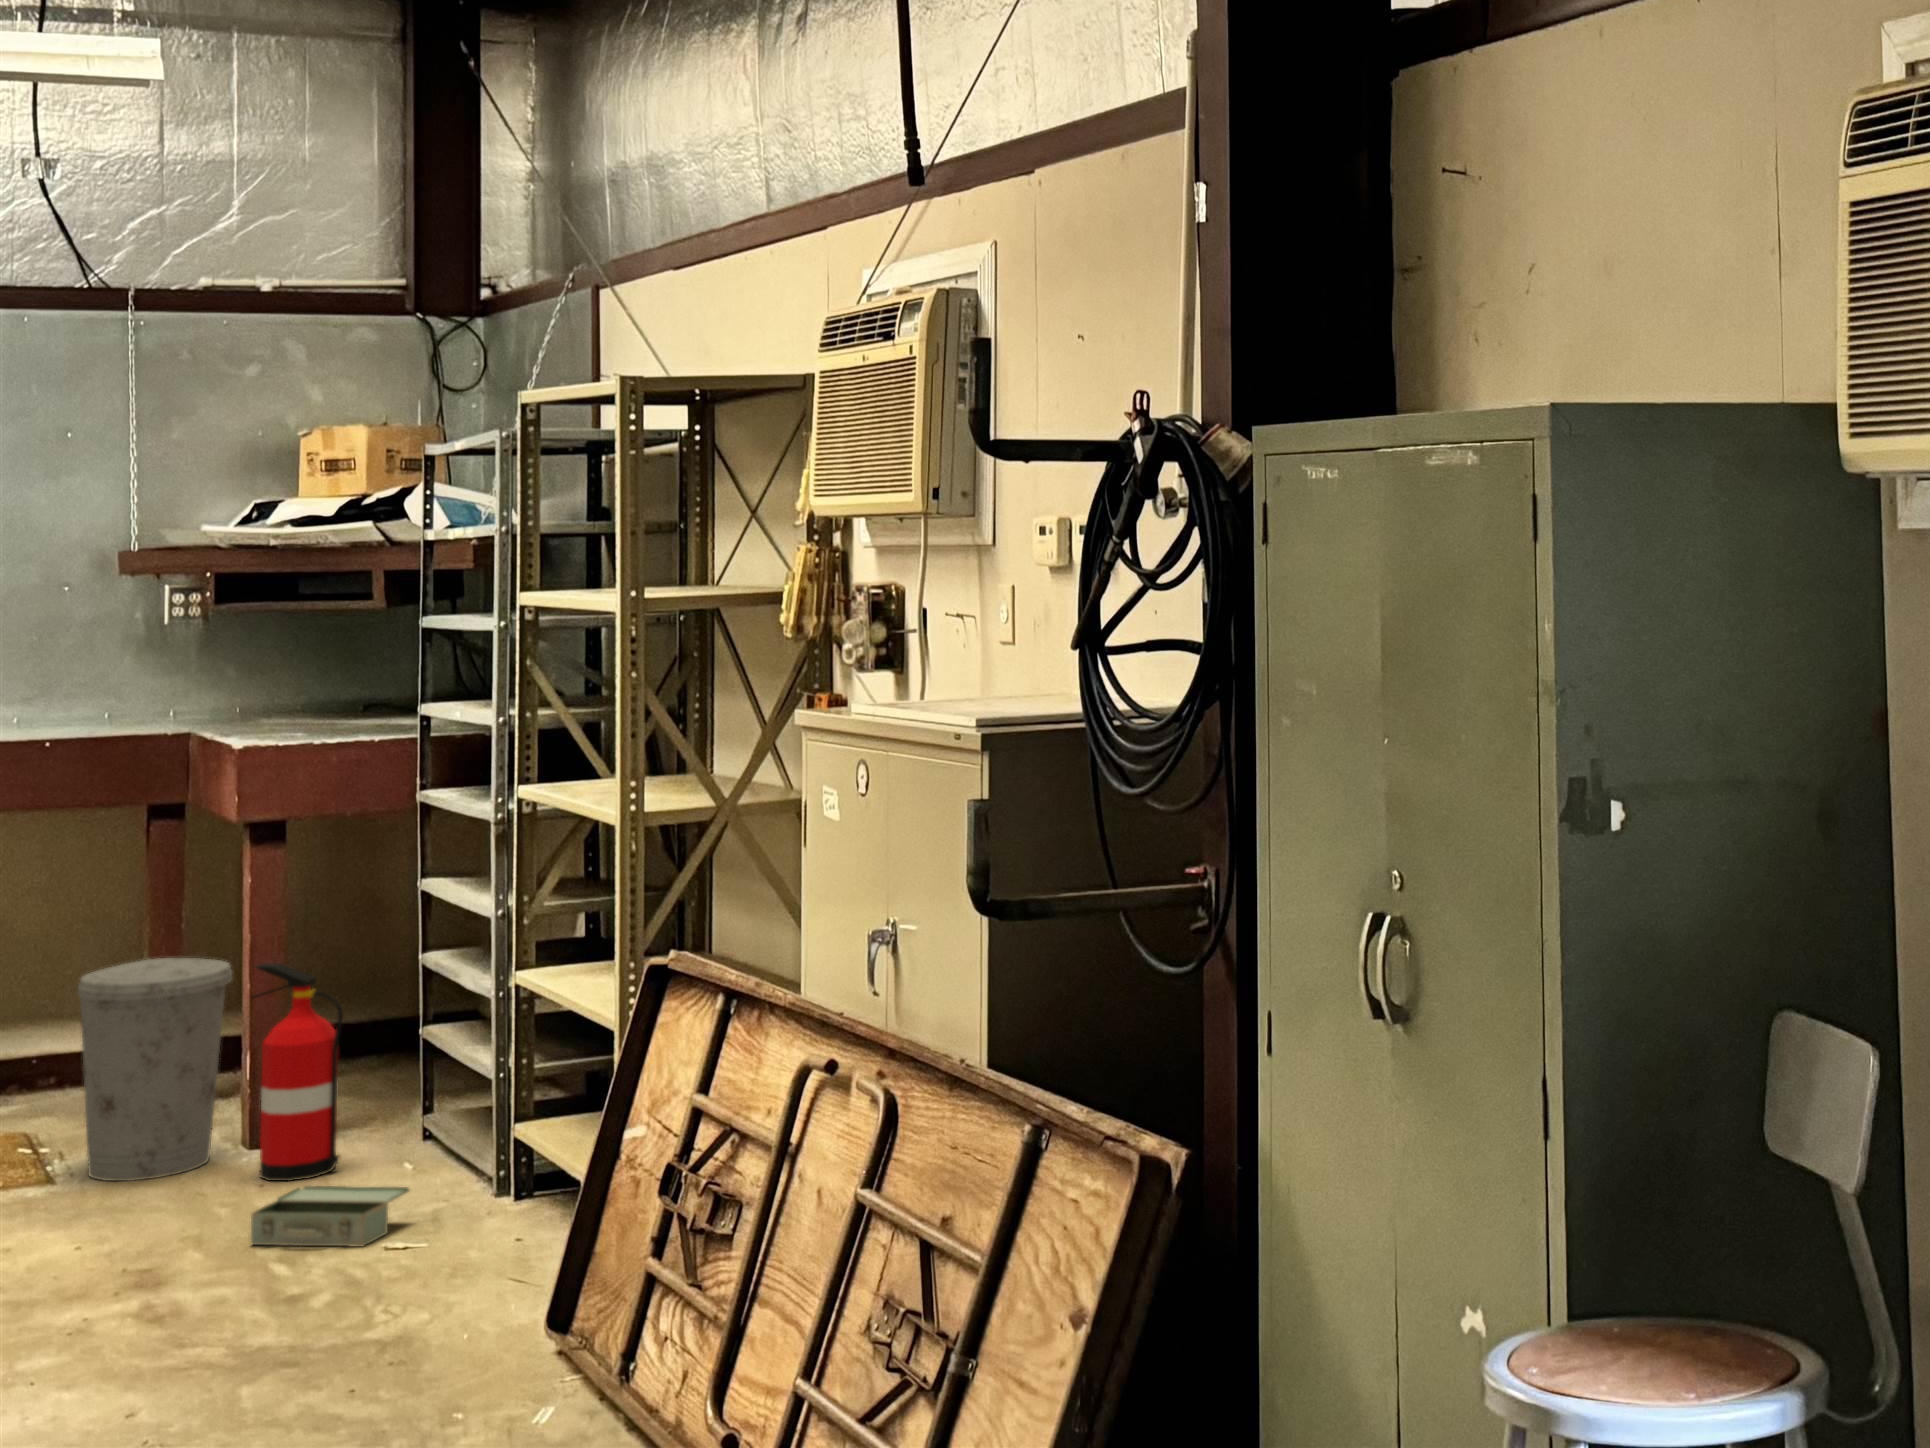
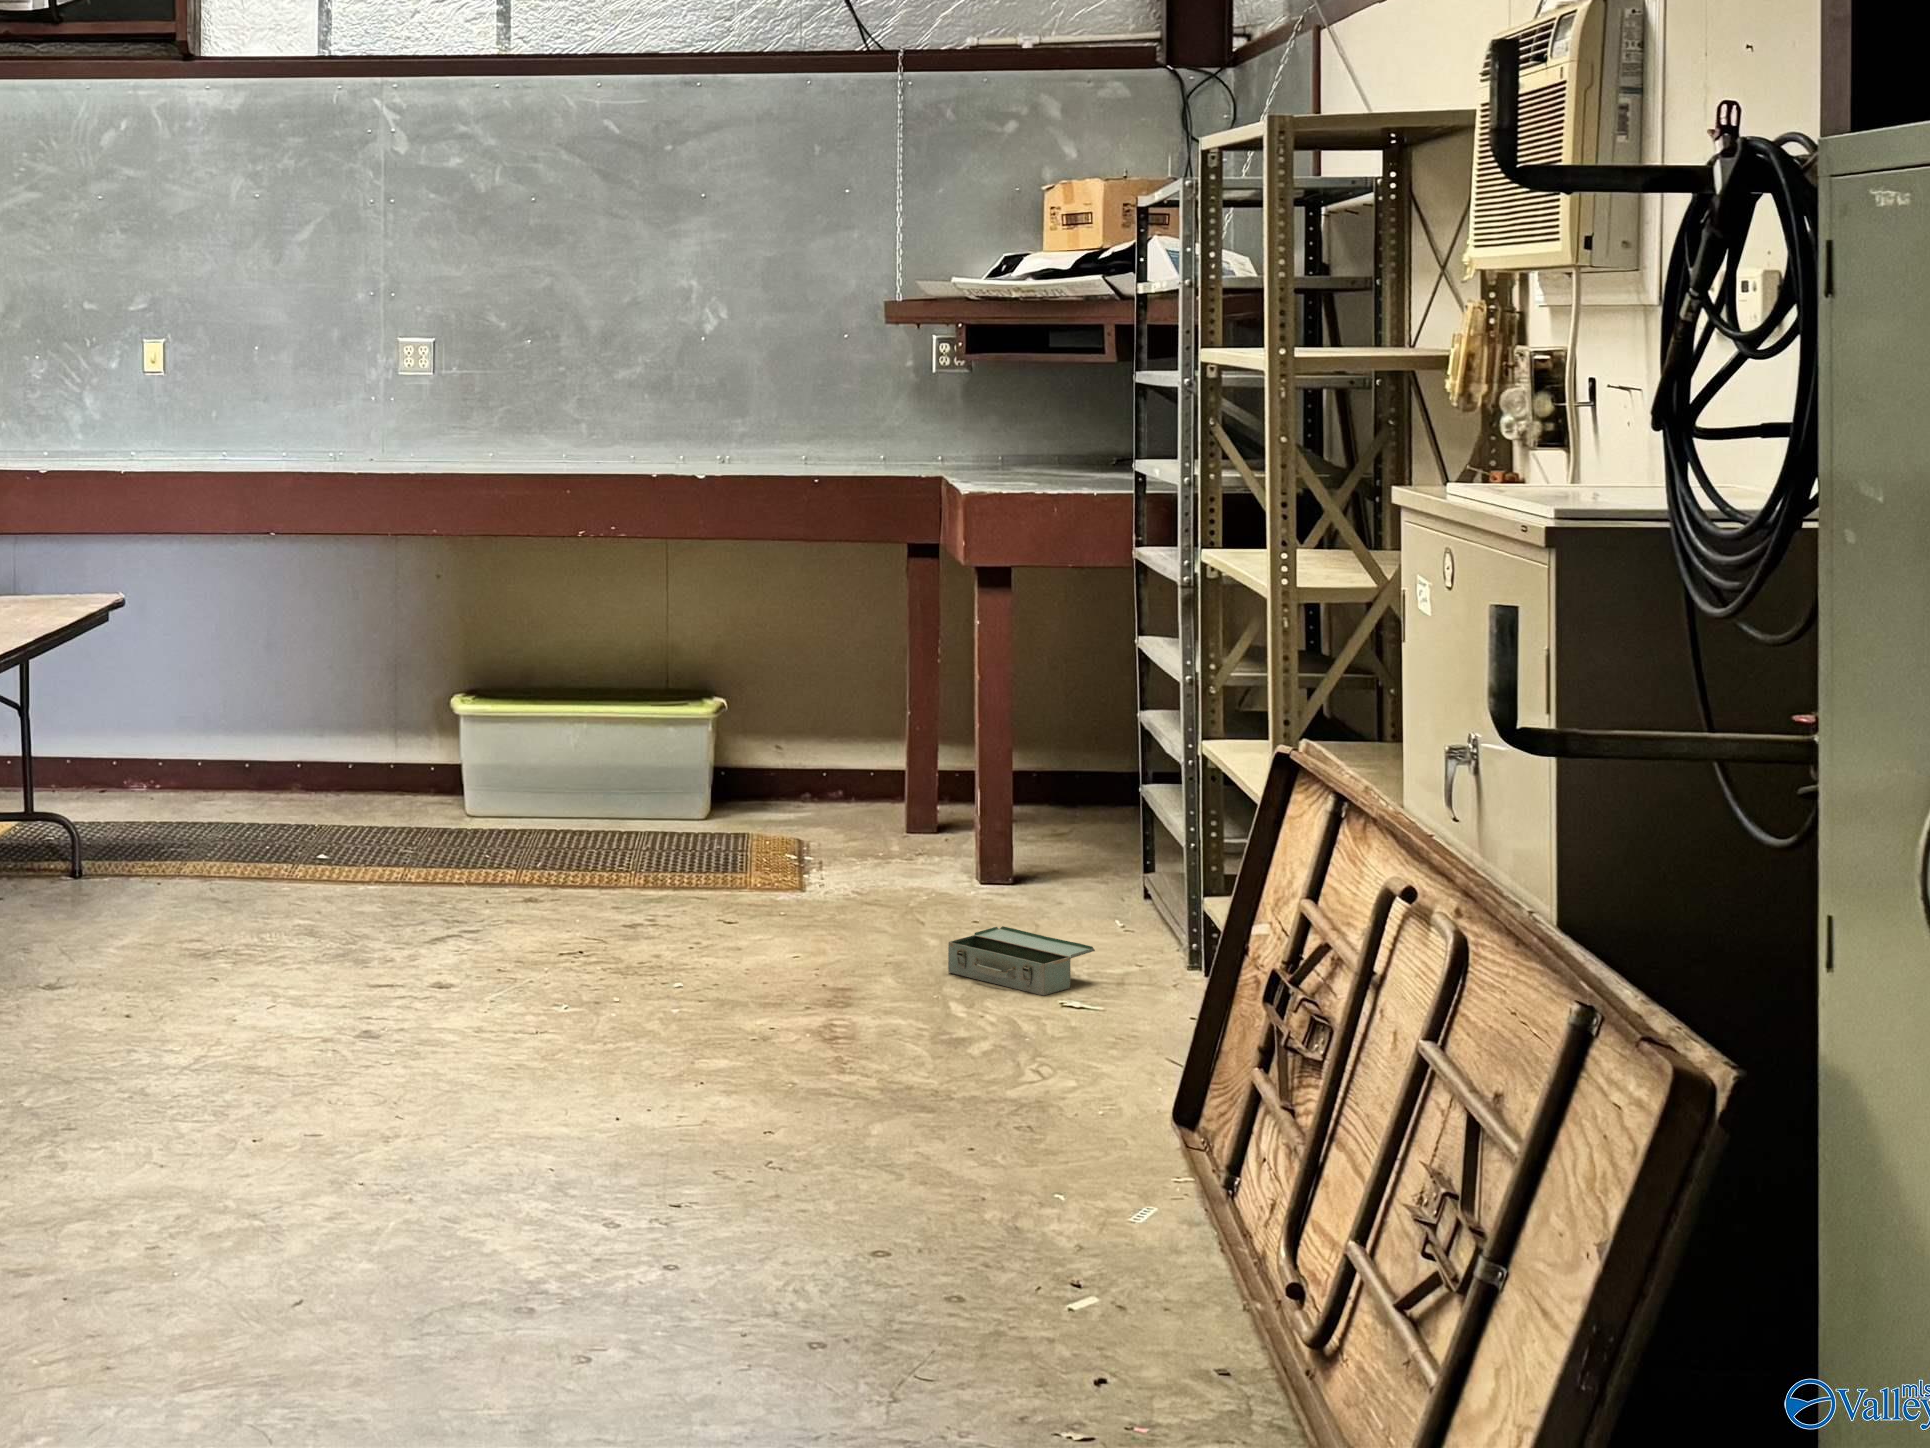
trash can: present [78,958,232,1181] -> none [832,690,964,895]
fire extinguisher: present [251,963,343,1181] -> none [972,707,1053,922]

